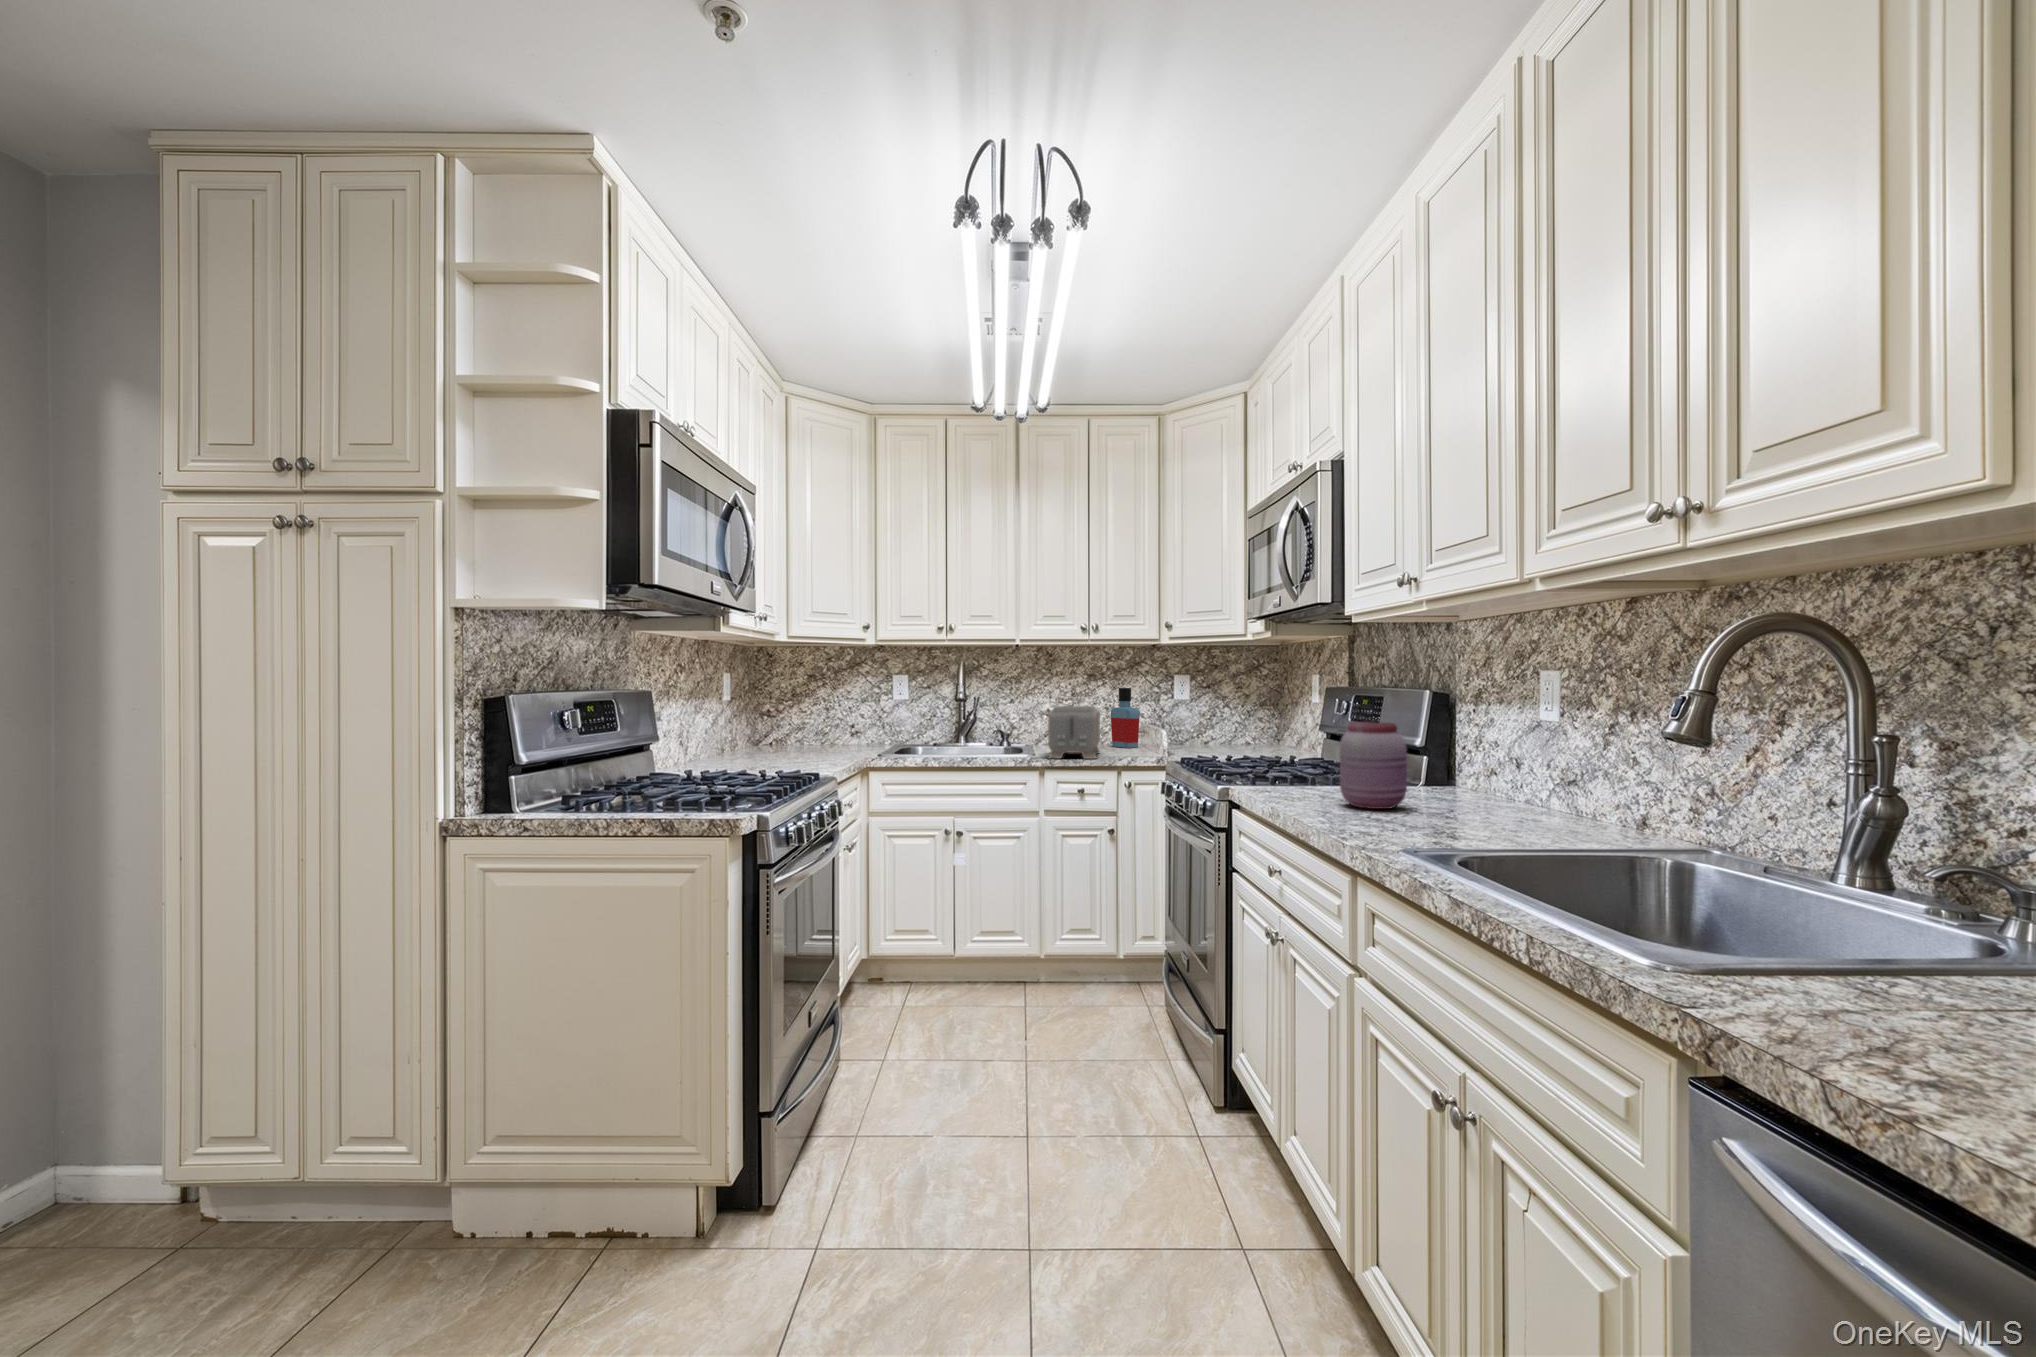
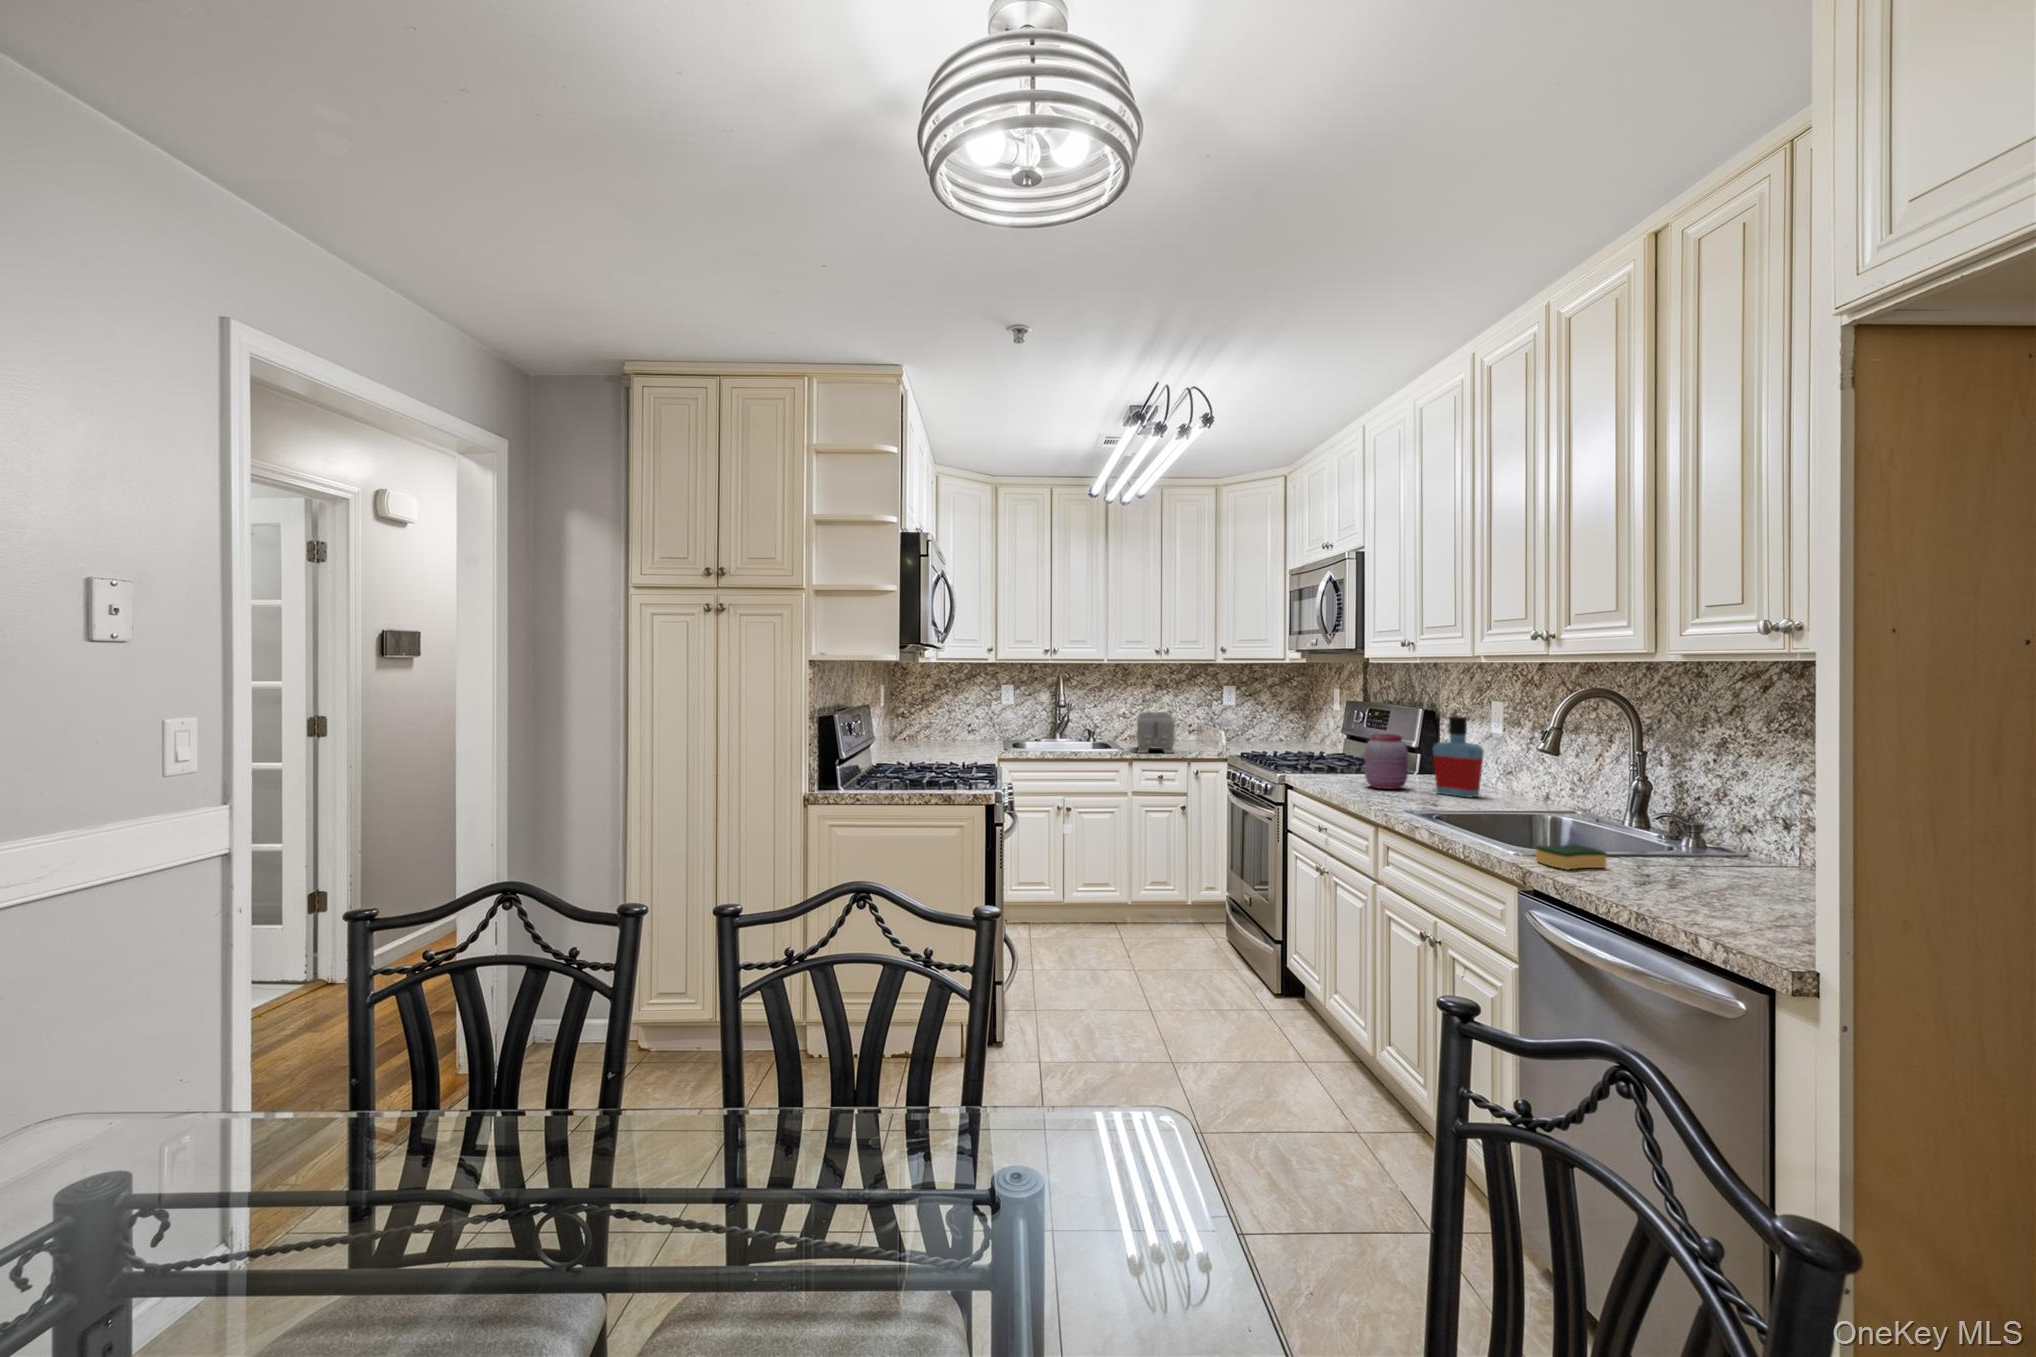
bottle: present [1111,688,1140,748] -> present [1433,716,1484,797]
sponge: none [1719,952,1929,1035] -> present [1536,845,1607,869]

